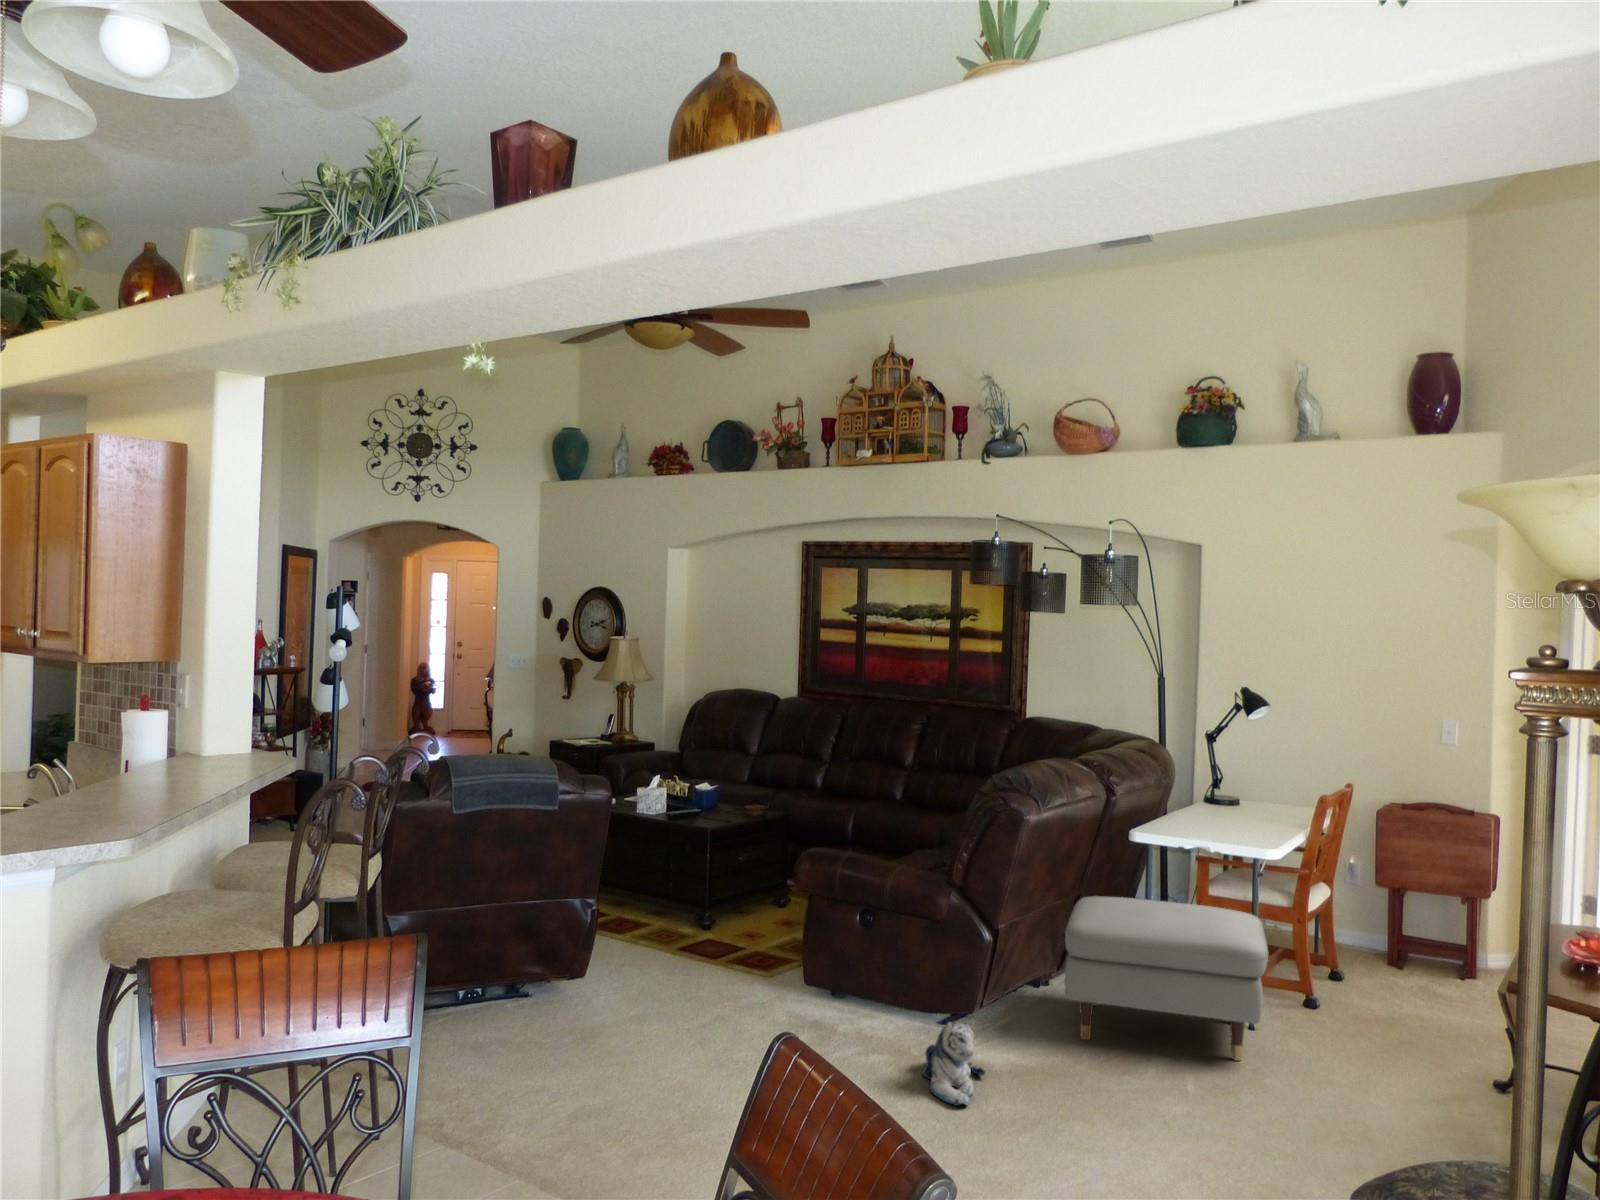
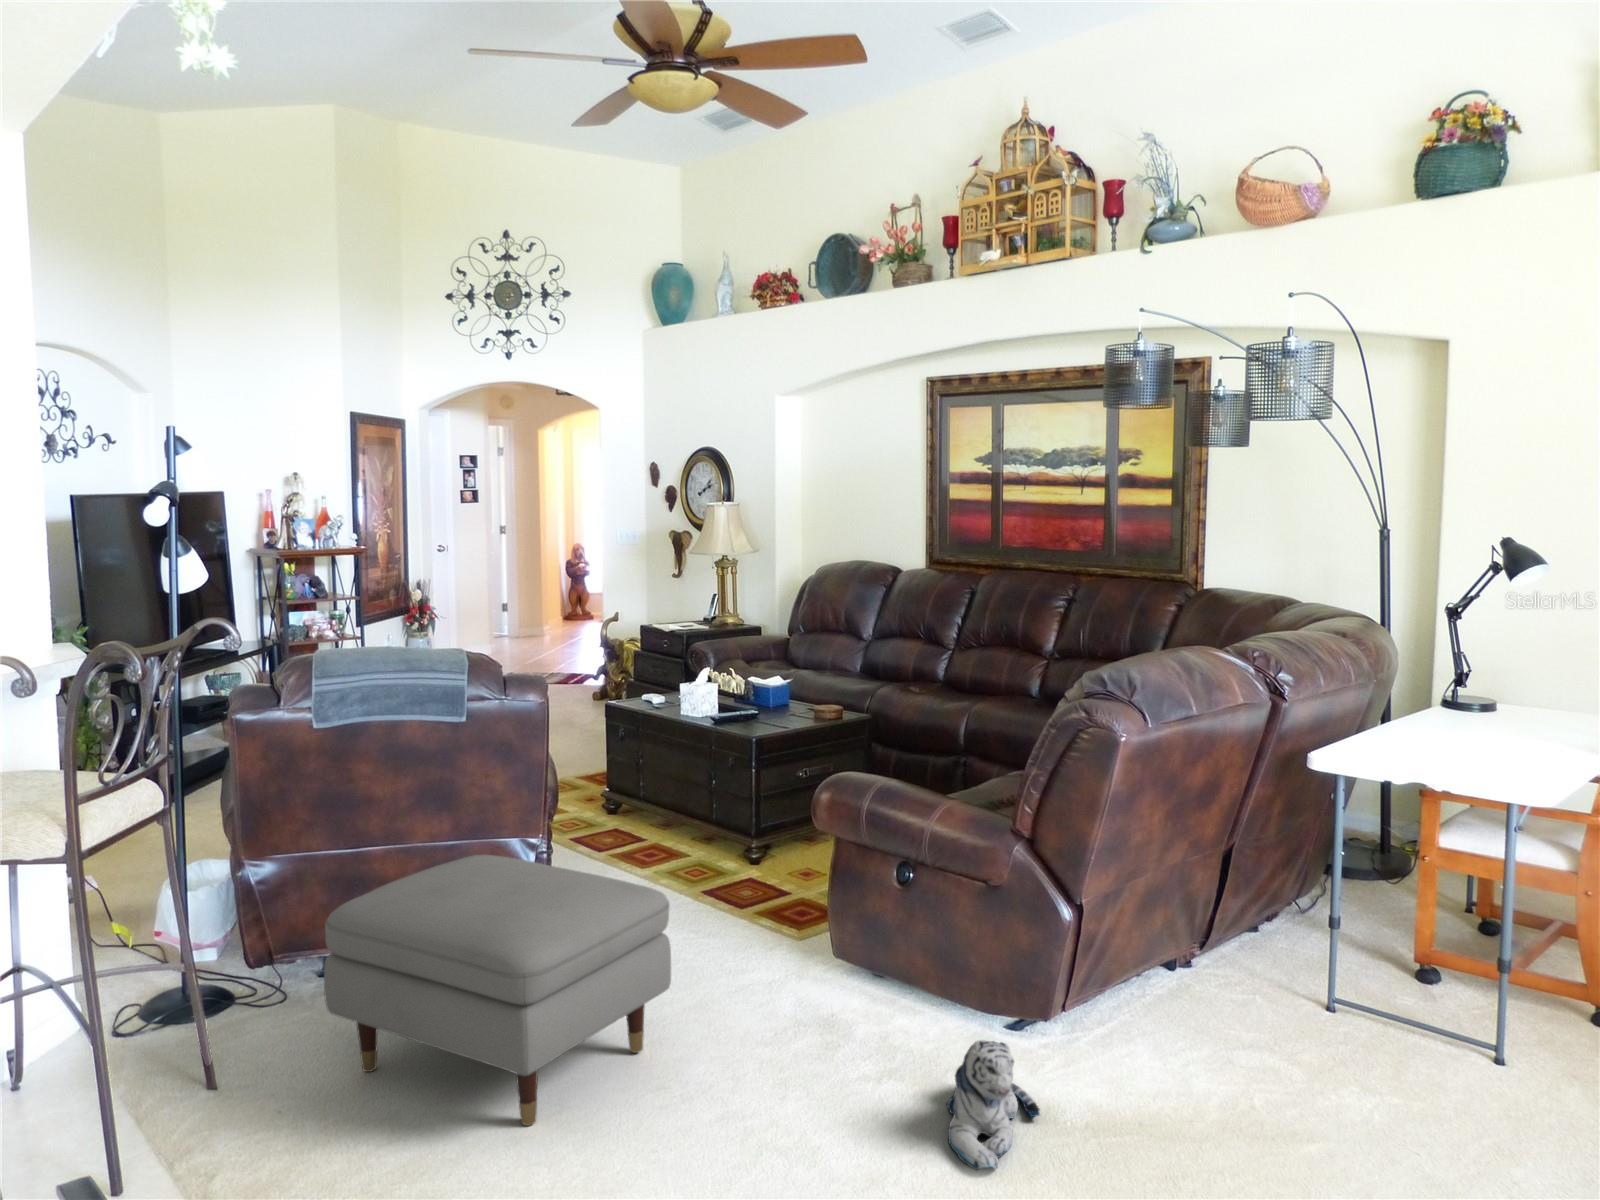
ottoman: present [1065,896,1268,1061] -> present [324,855,671,1126]

